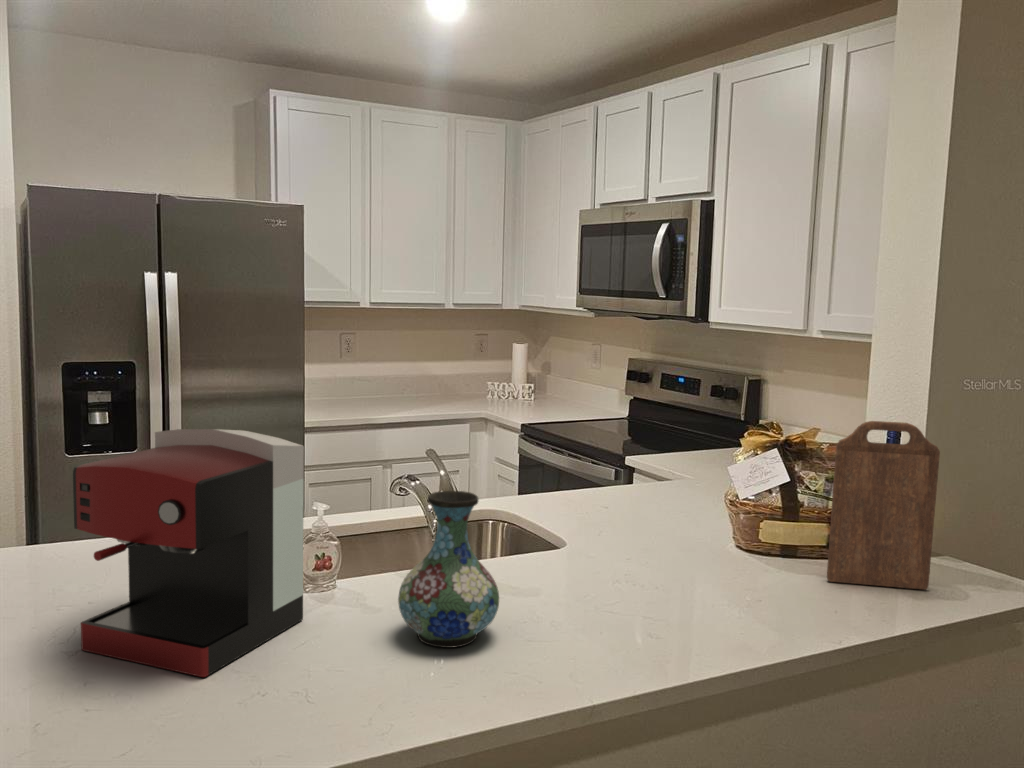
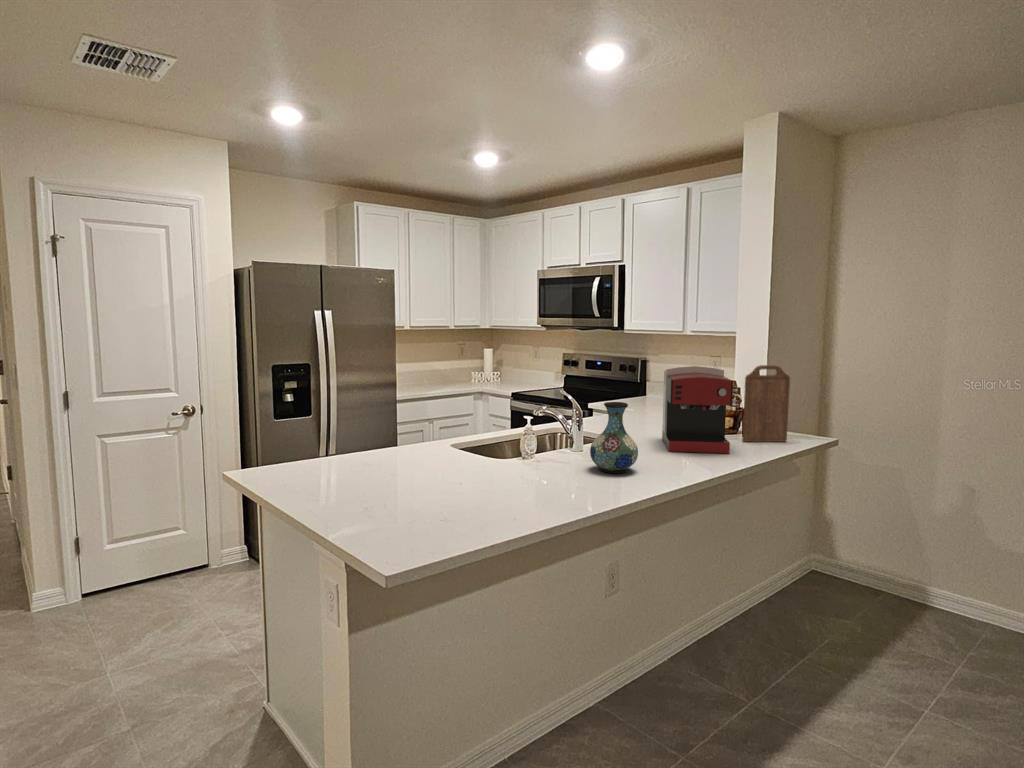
coffee maker: present [73,429,304,677] -> present [662,366,733,453]

